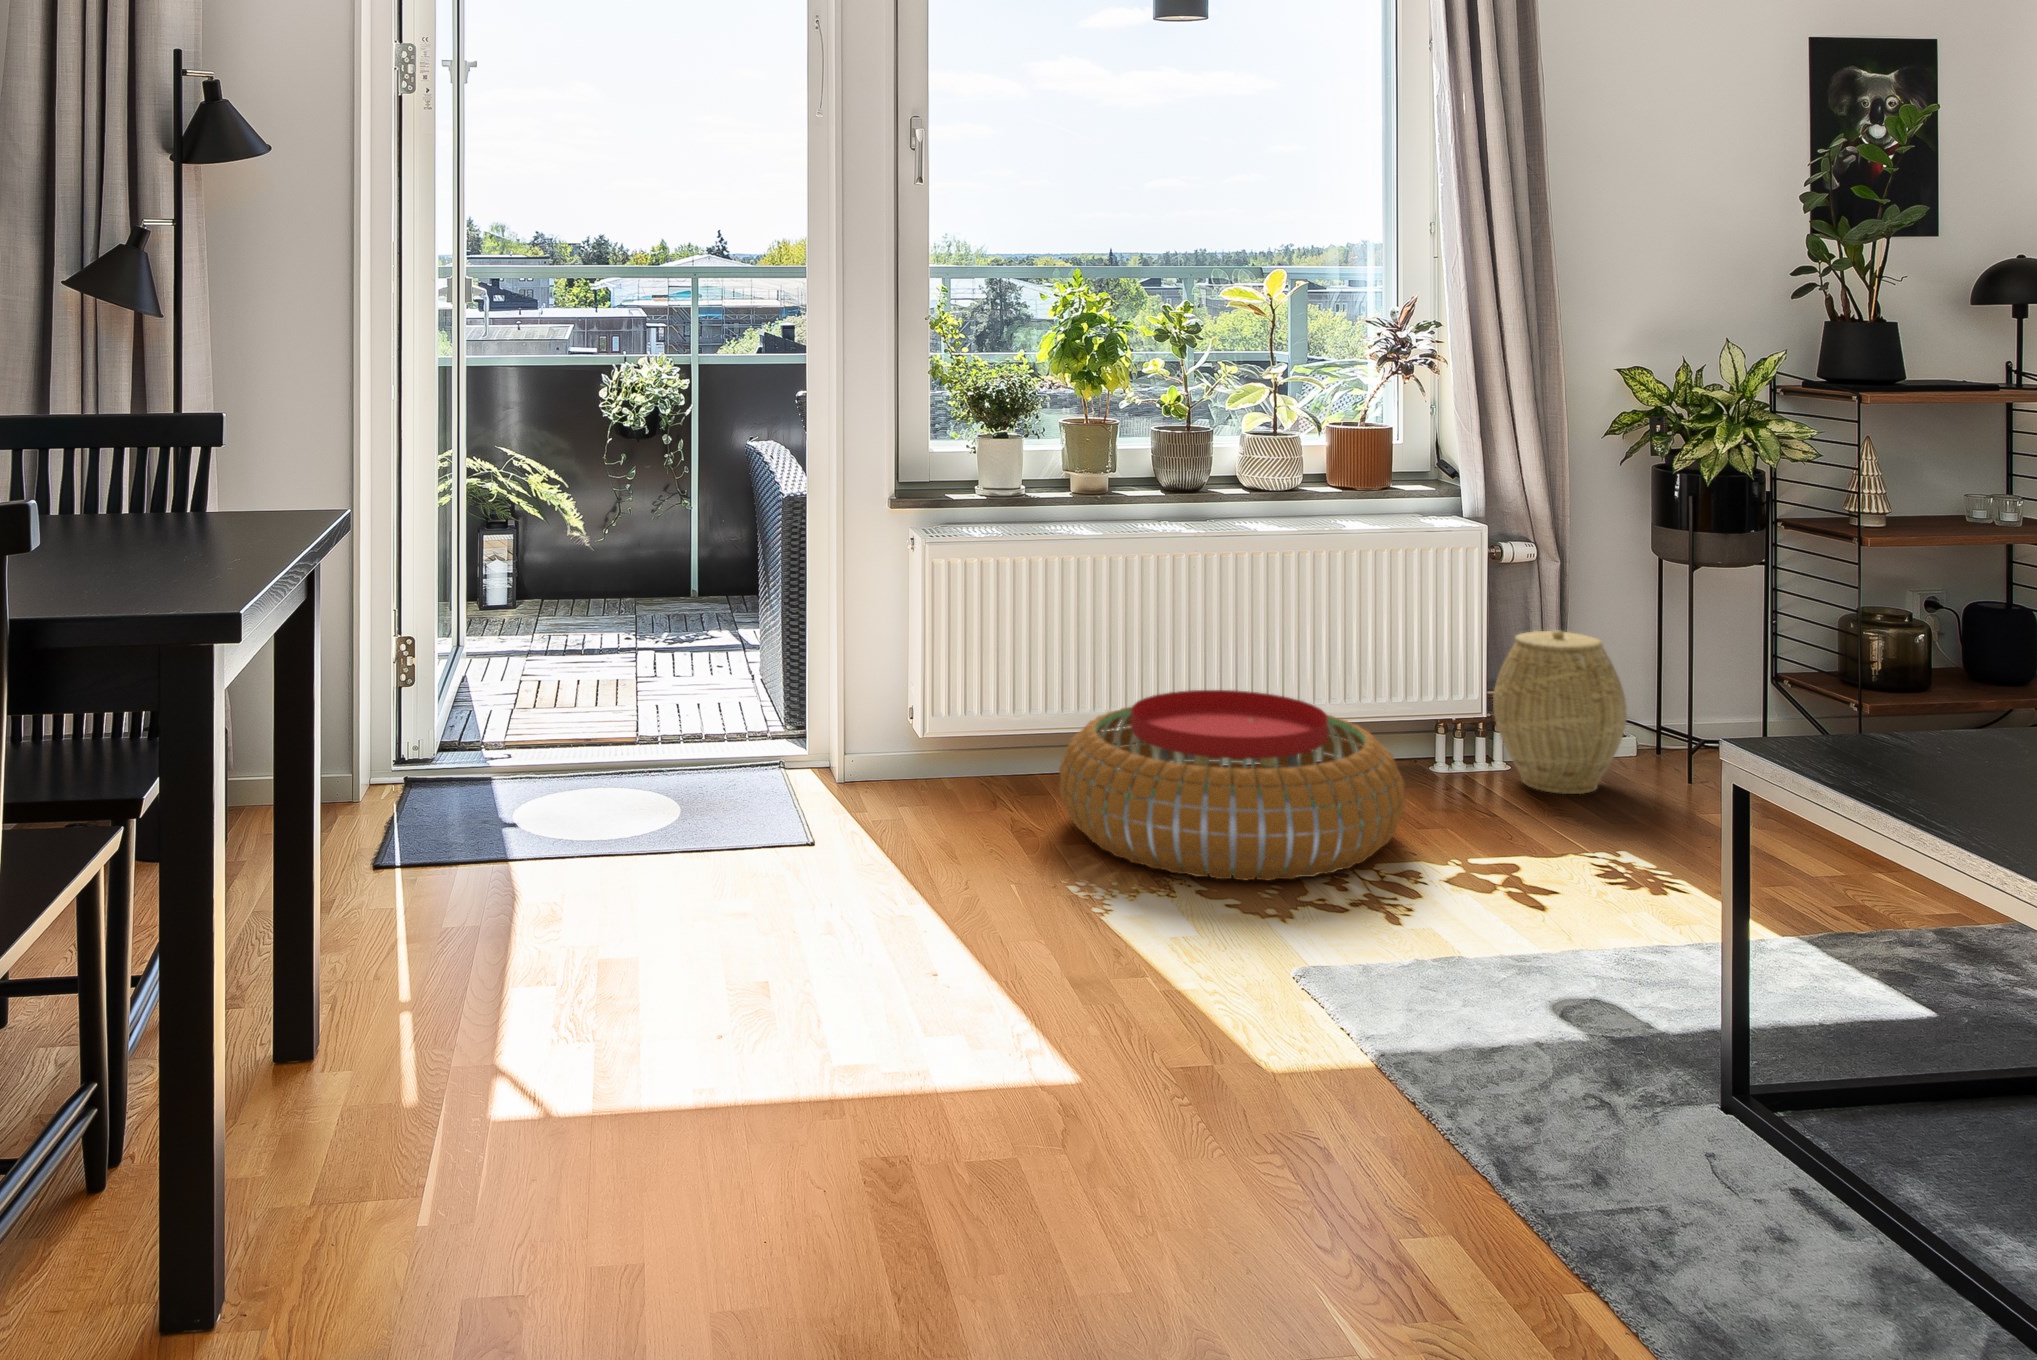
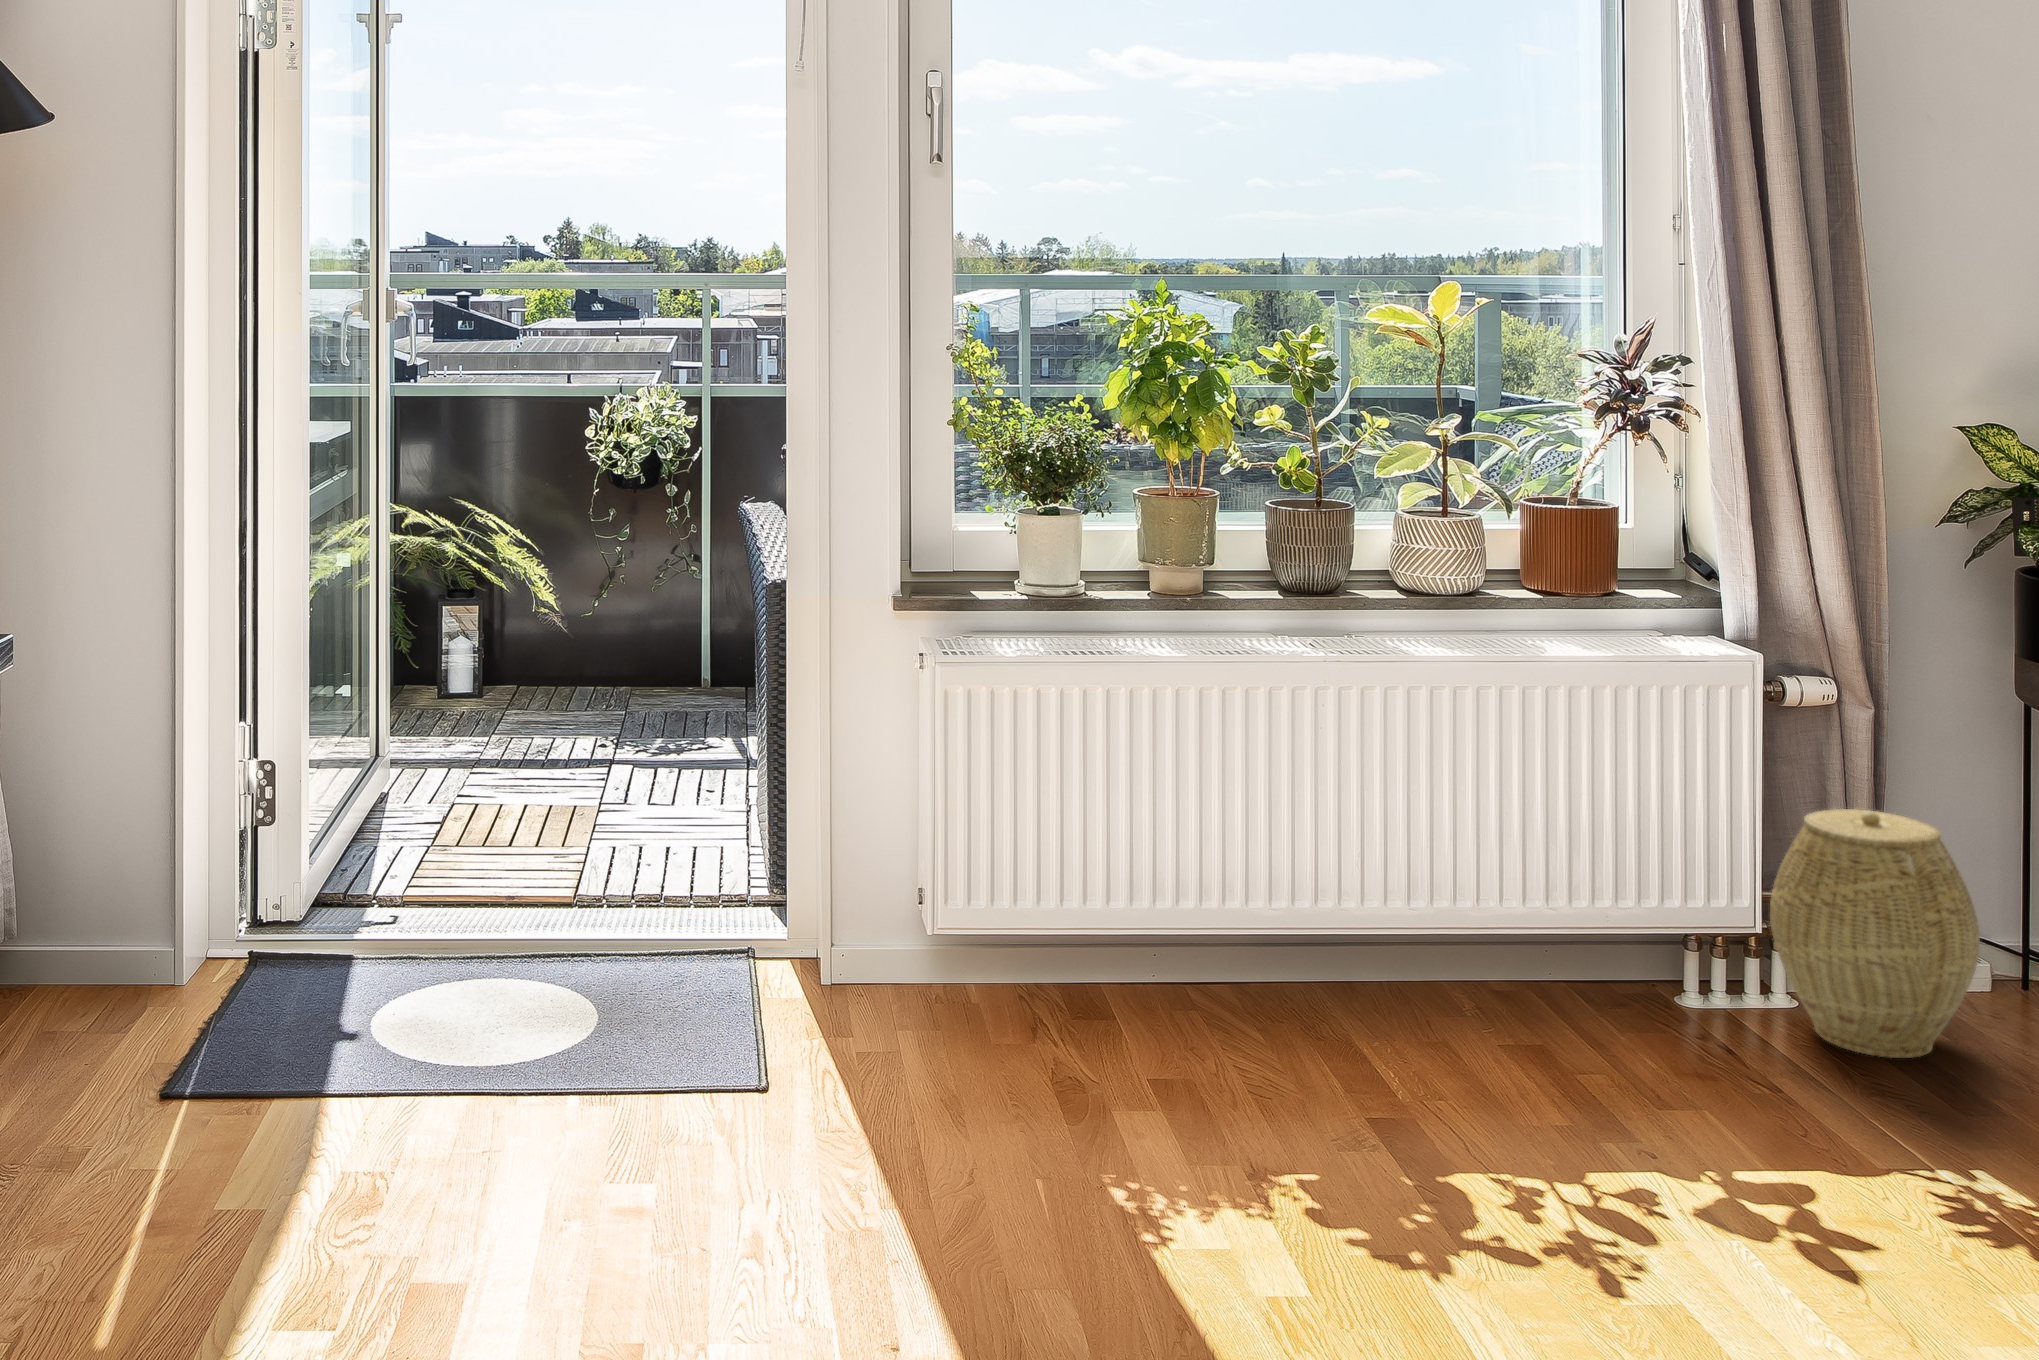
pouf: present [1059,690,1404,880] -> none [1114,884,1630,1201]

